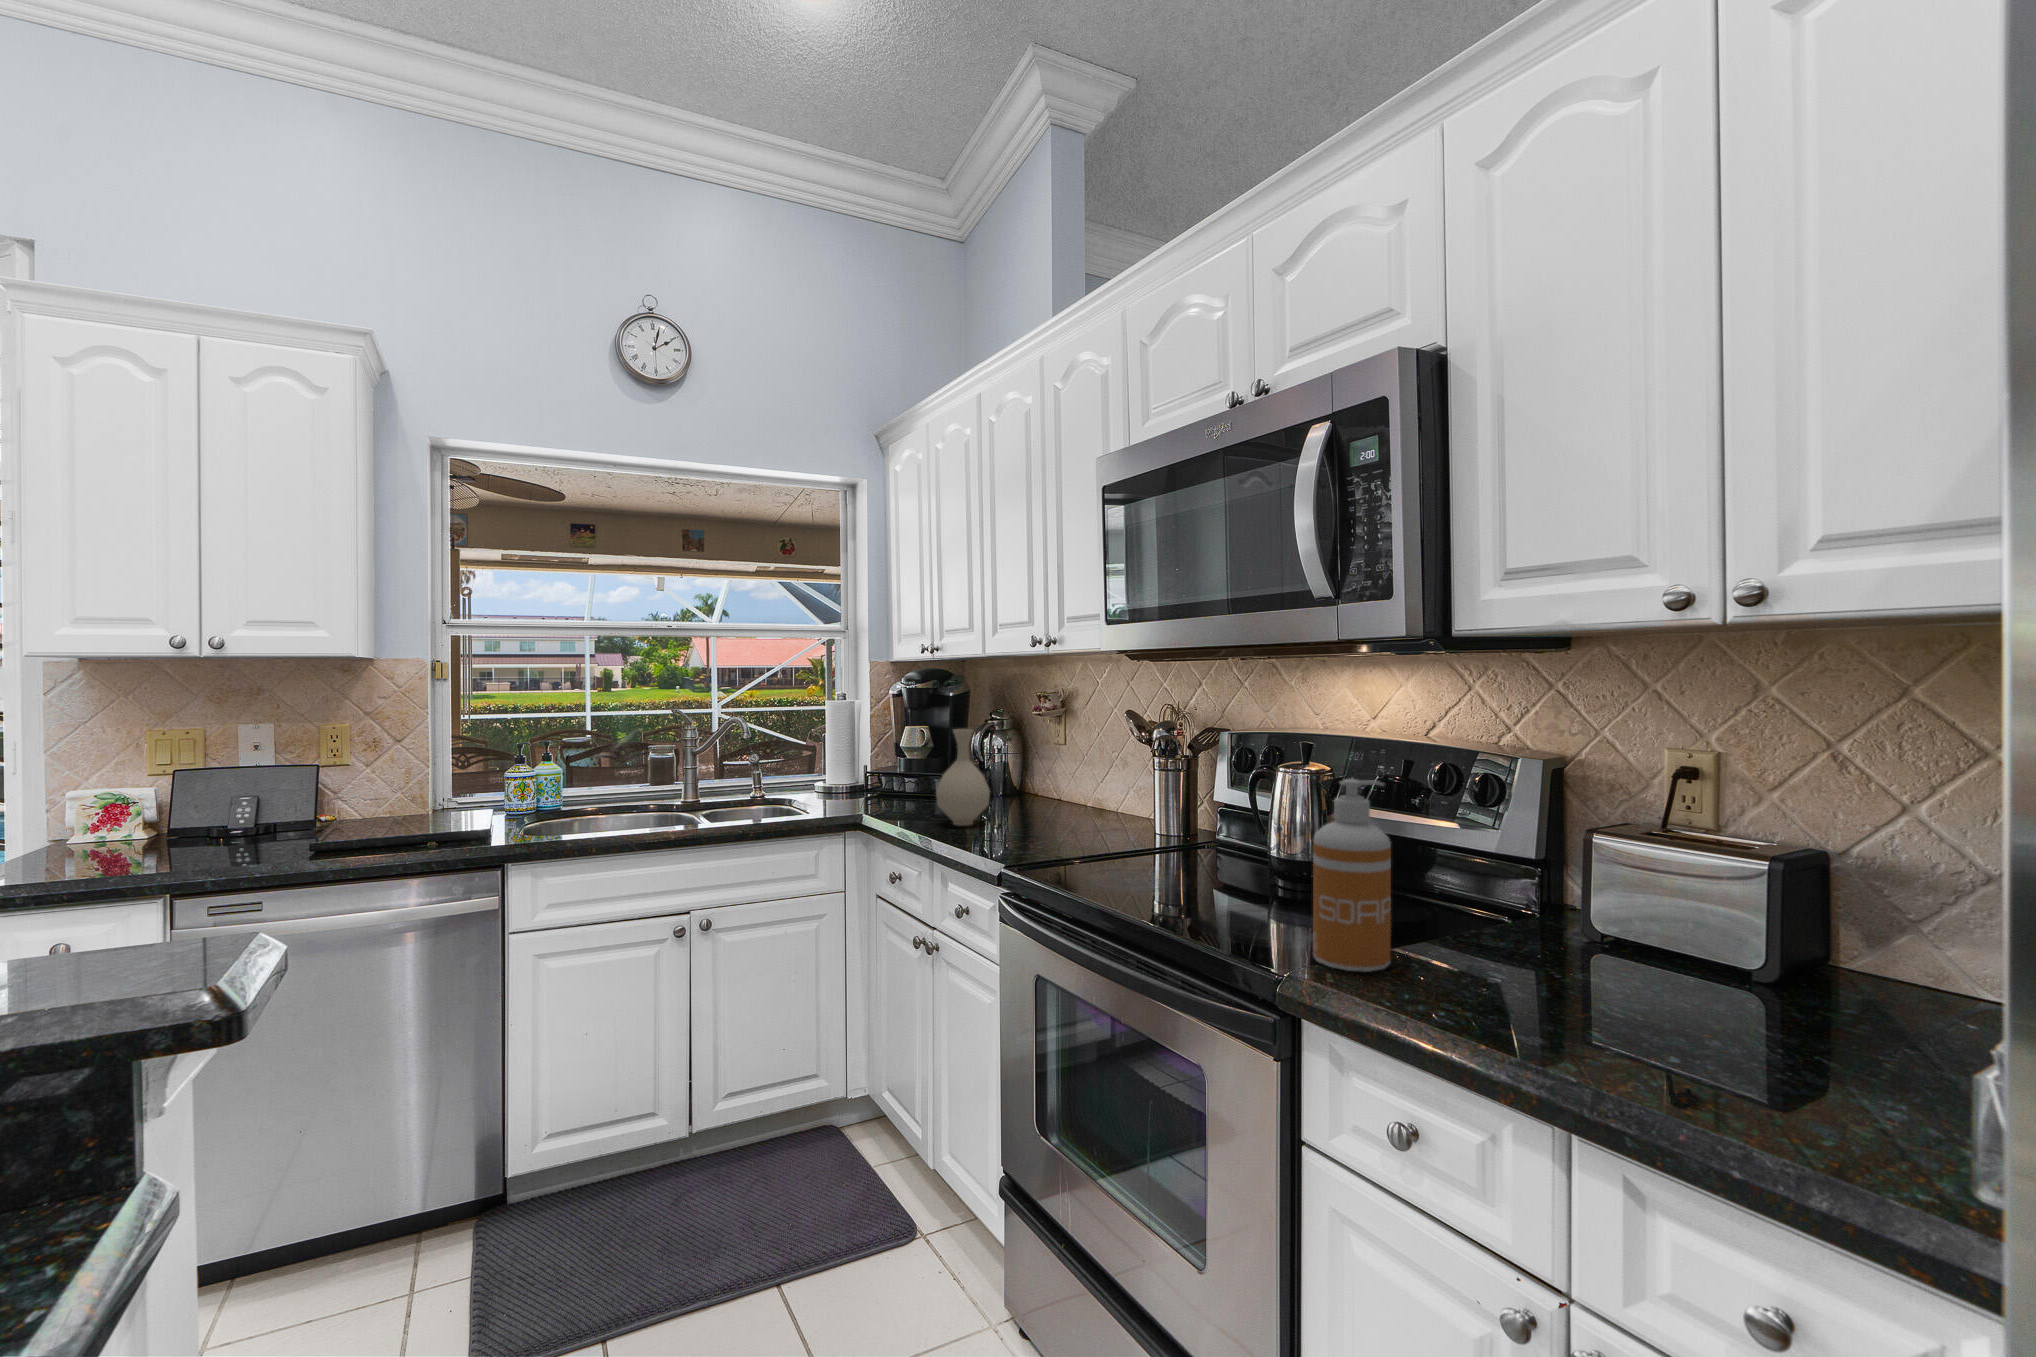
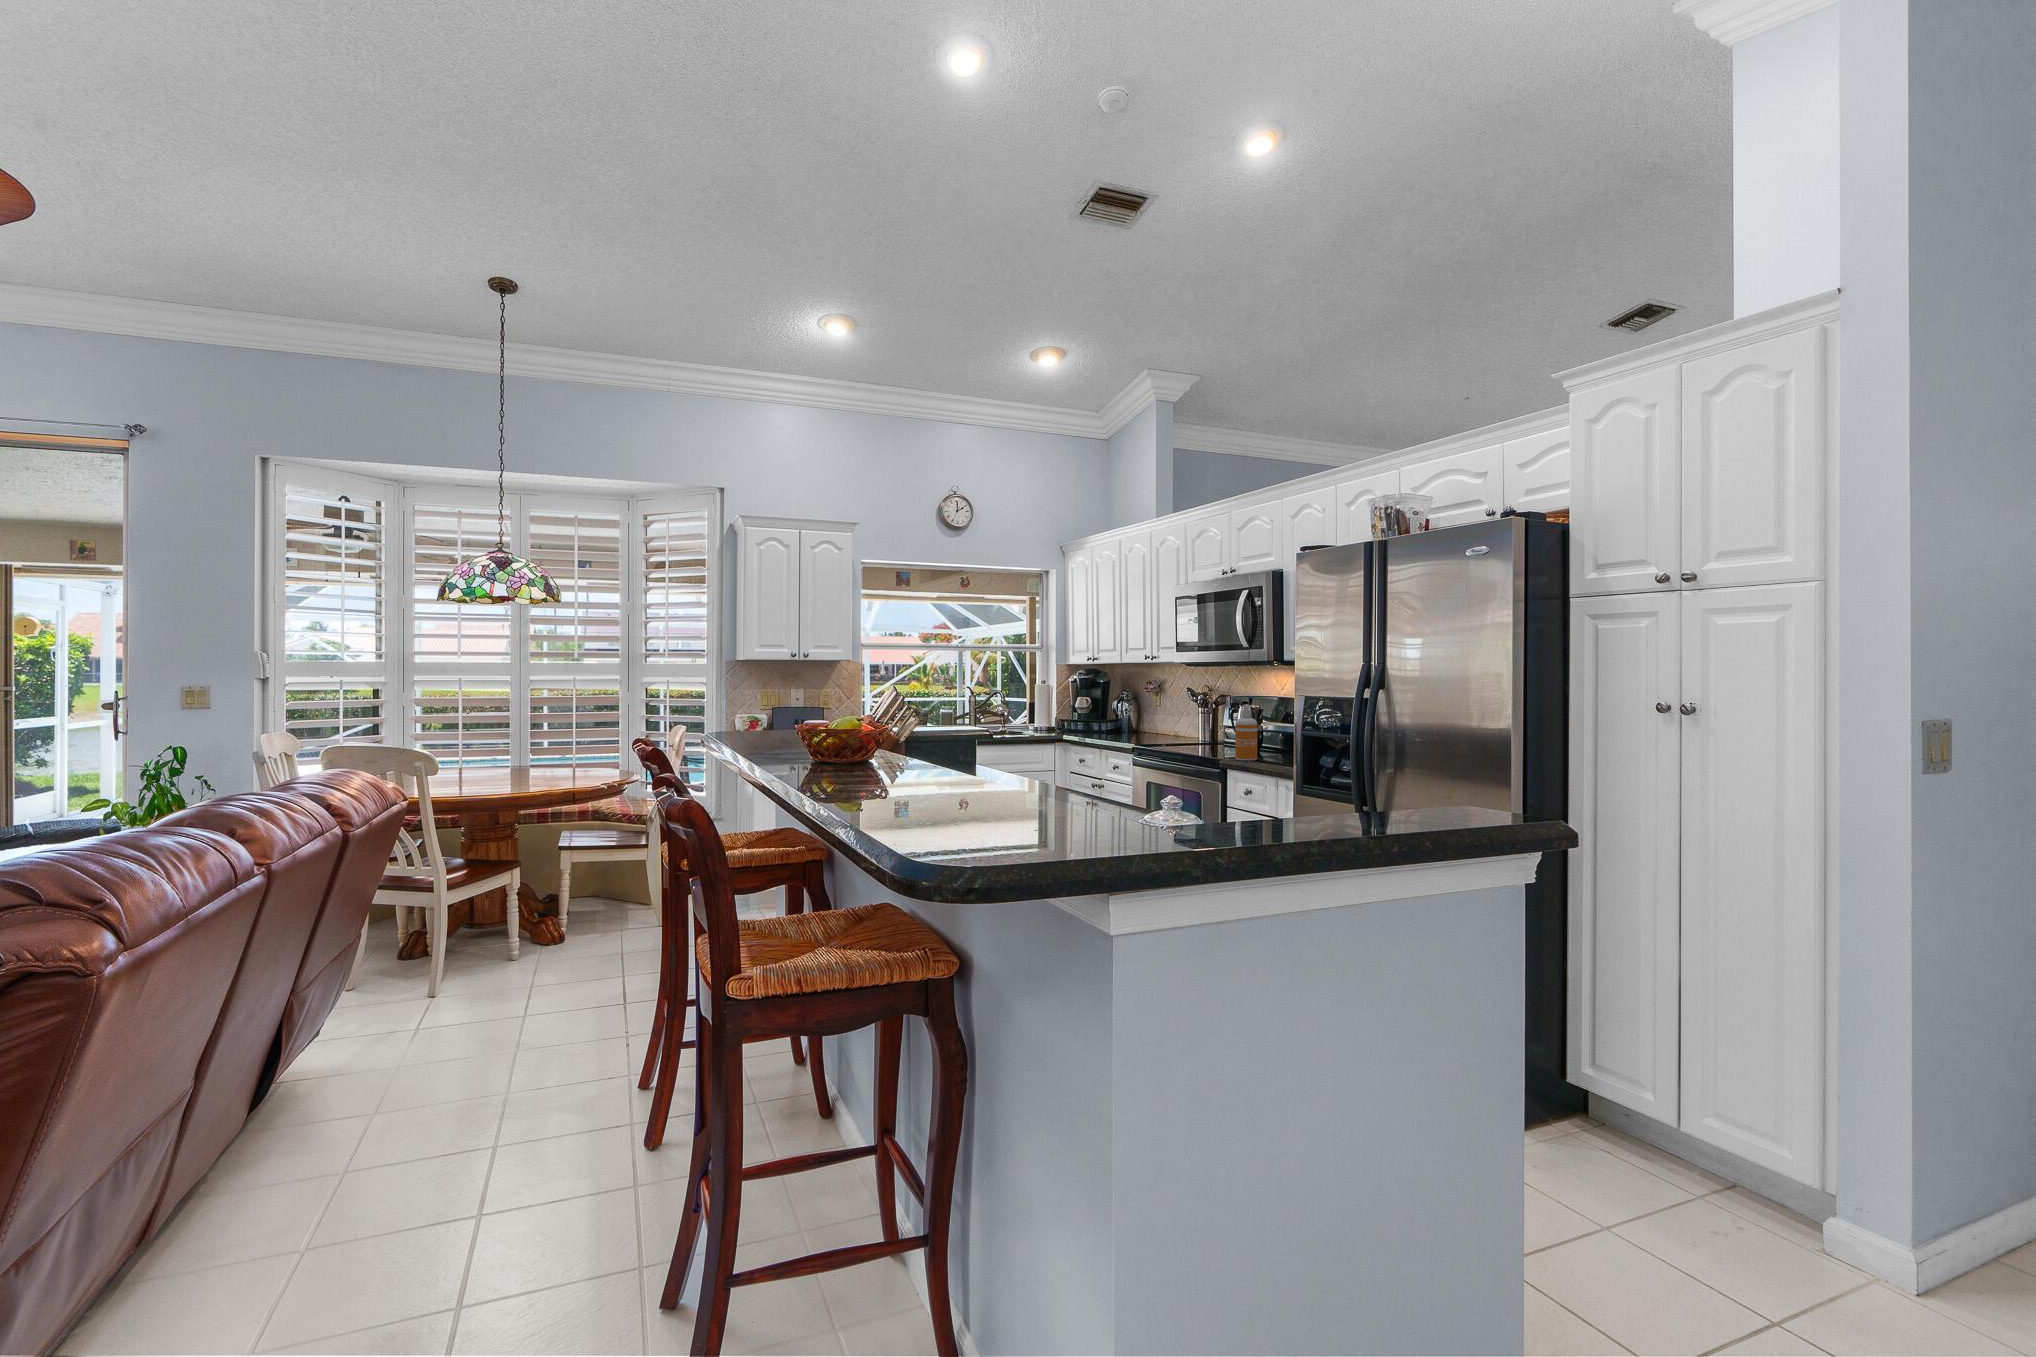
vase: present [936,729,990,826] -> none [1101,697,1126,739]

